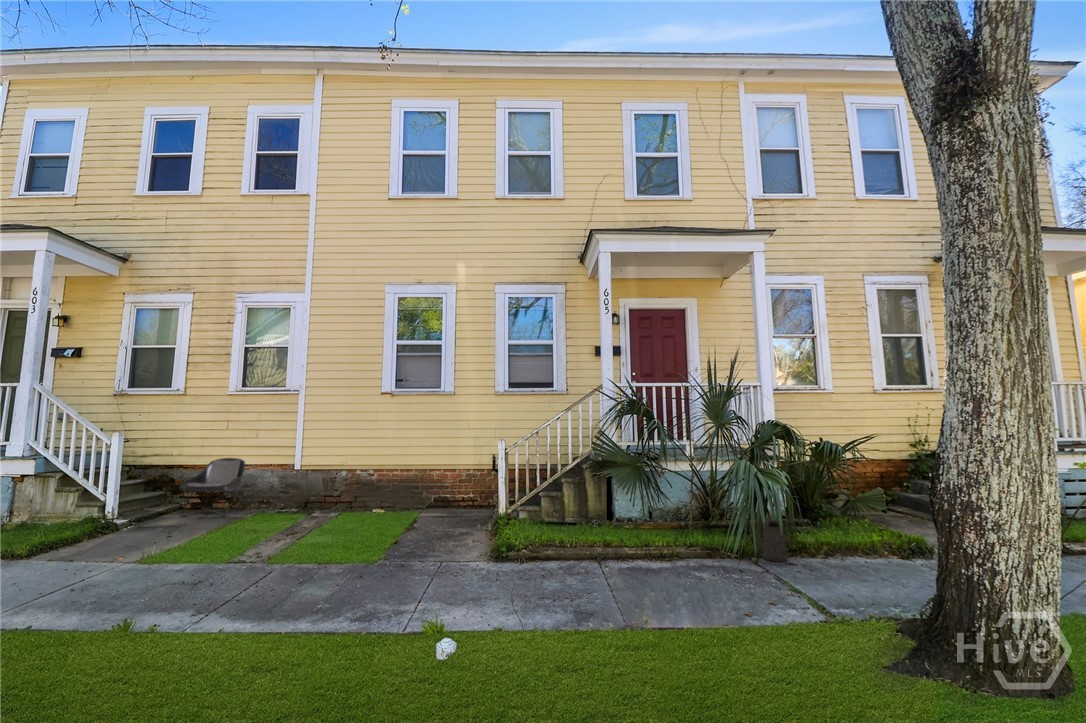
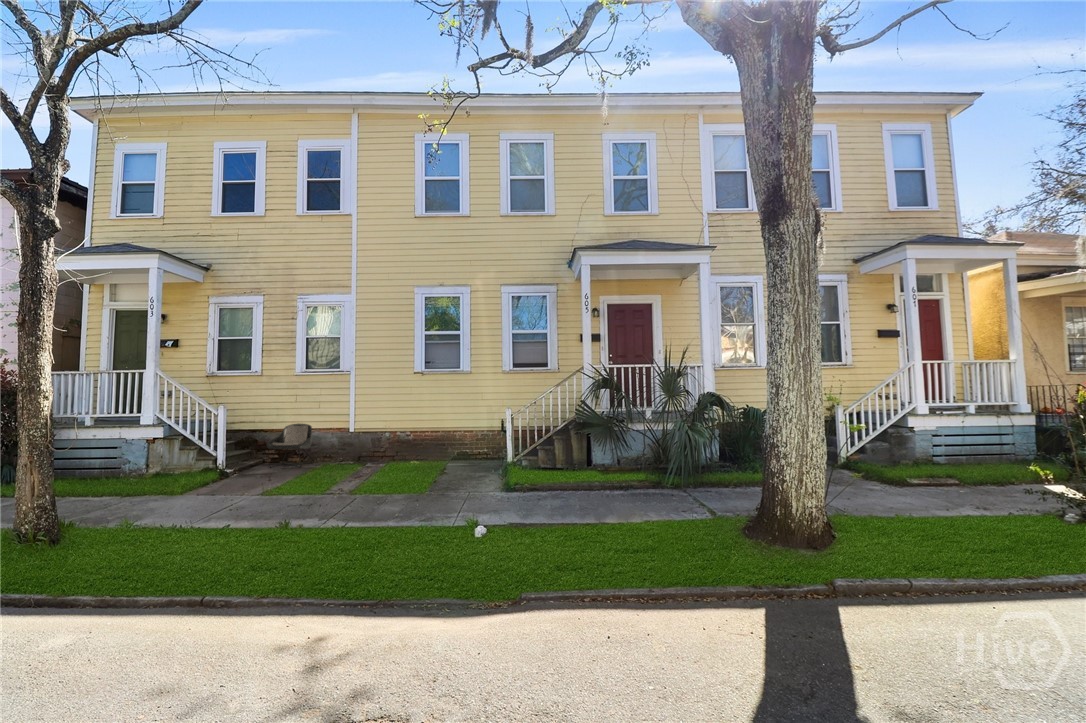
watering can: present [749,514,791,561] -> none [679,457,709,490]

